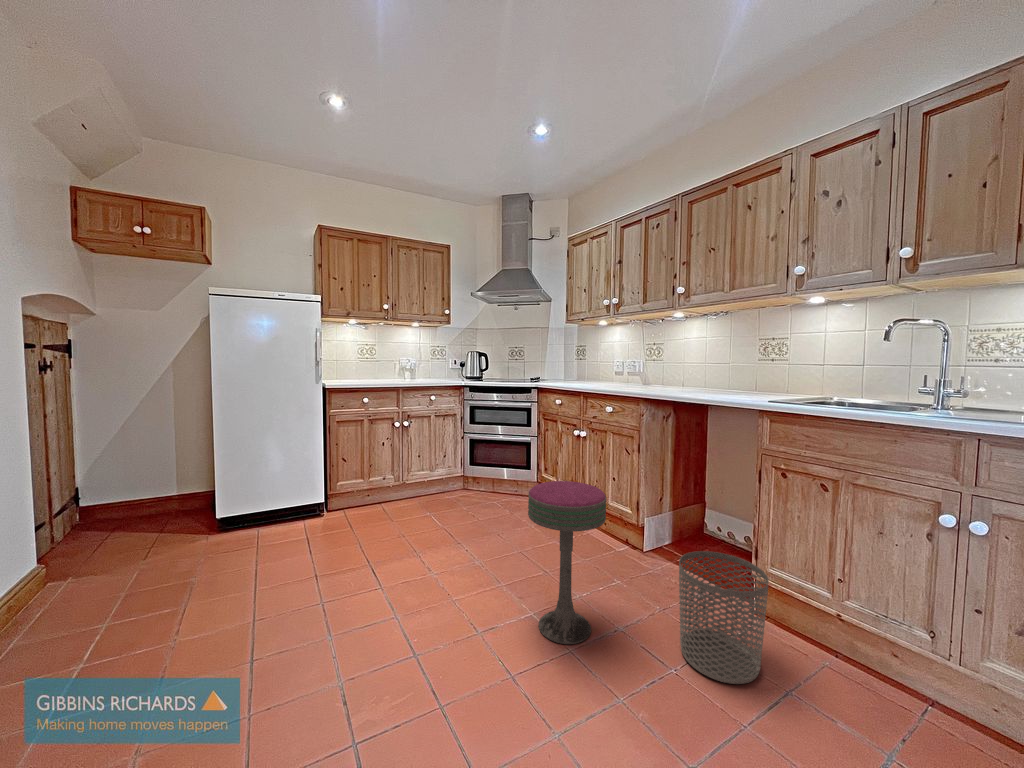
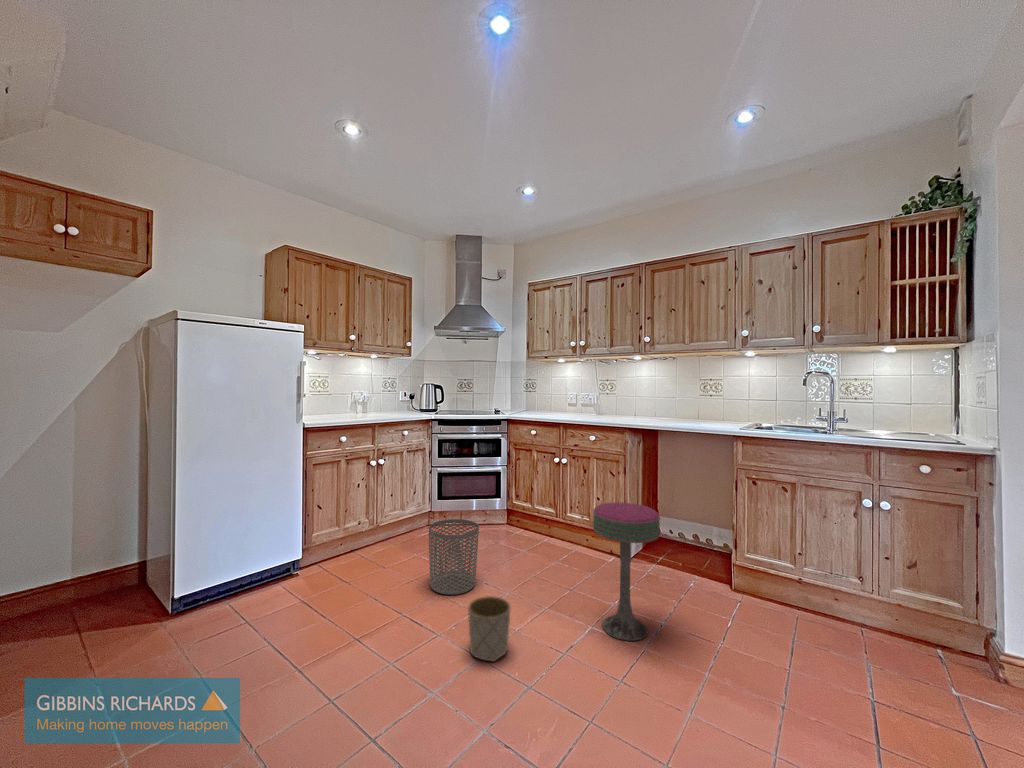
waste bin: present [679,551,769,684] -> present [429,519,479,595]
planter: none [381,564,427,630] -> present [468,596,510,661]

